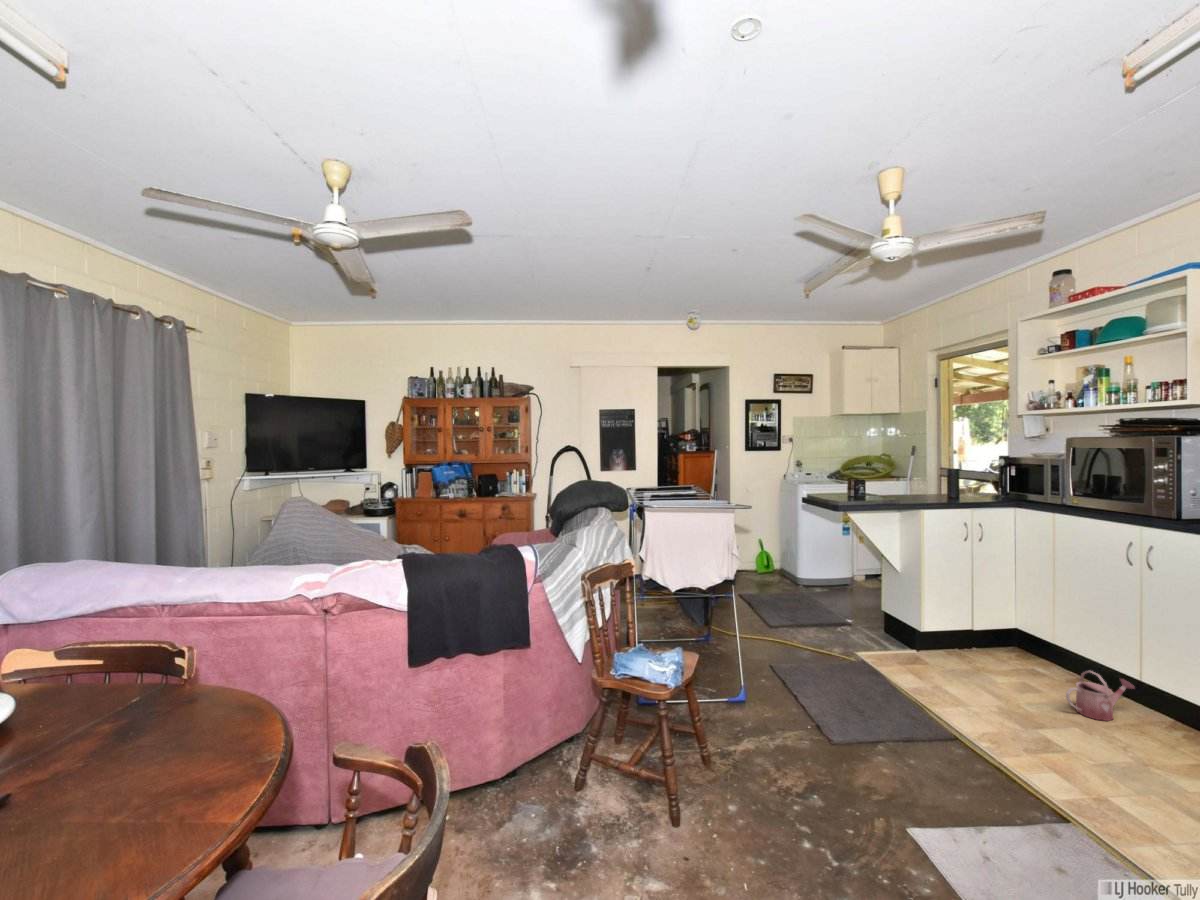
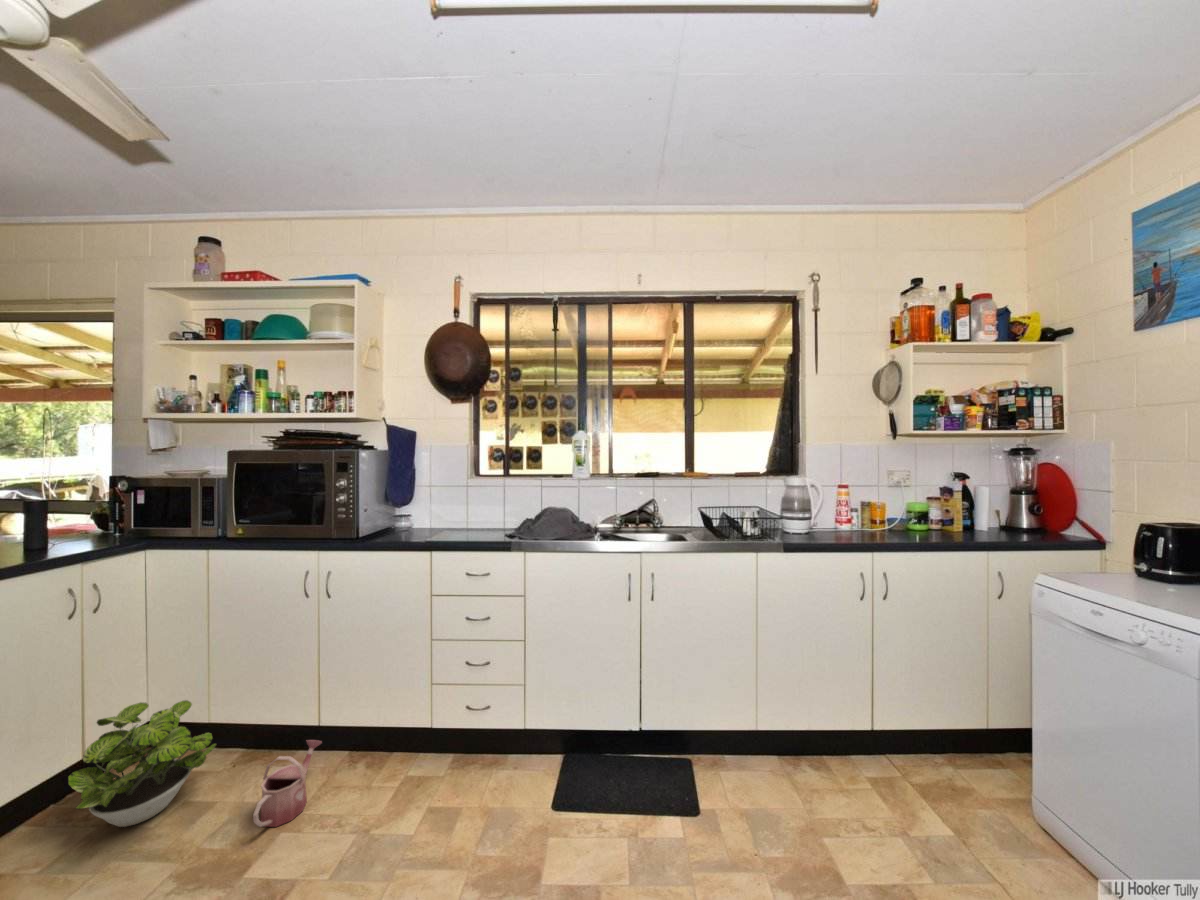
potted plant: none [973,602,1052,672] -> present [68,700,216,827]

